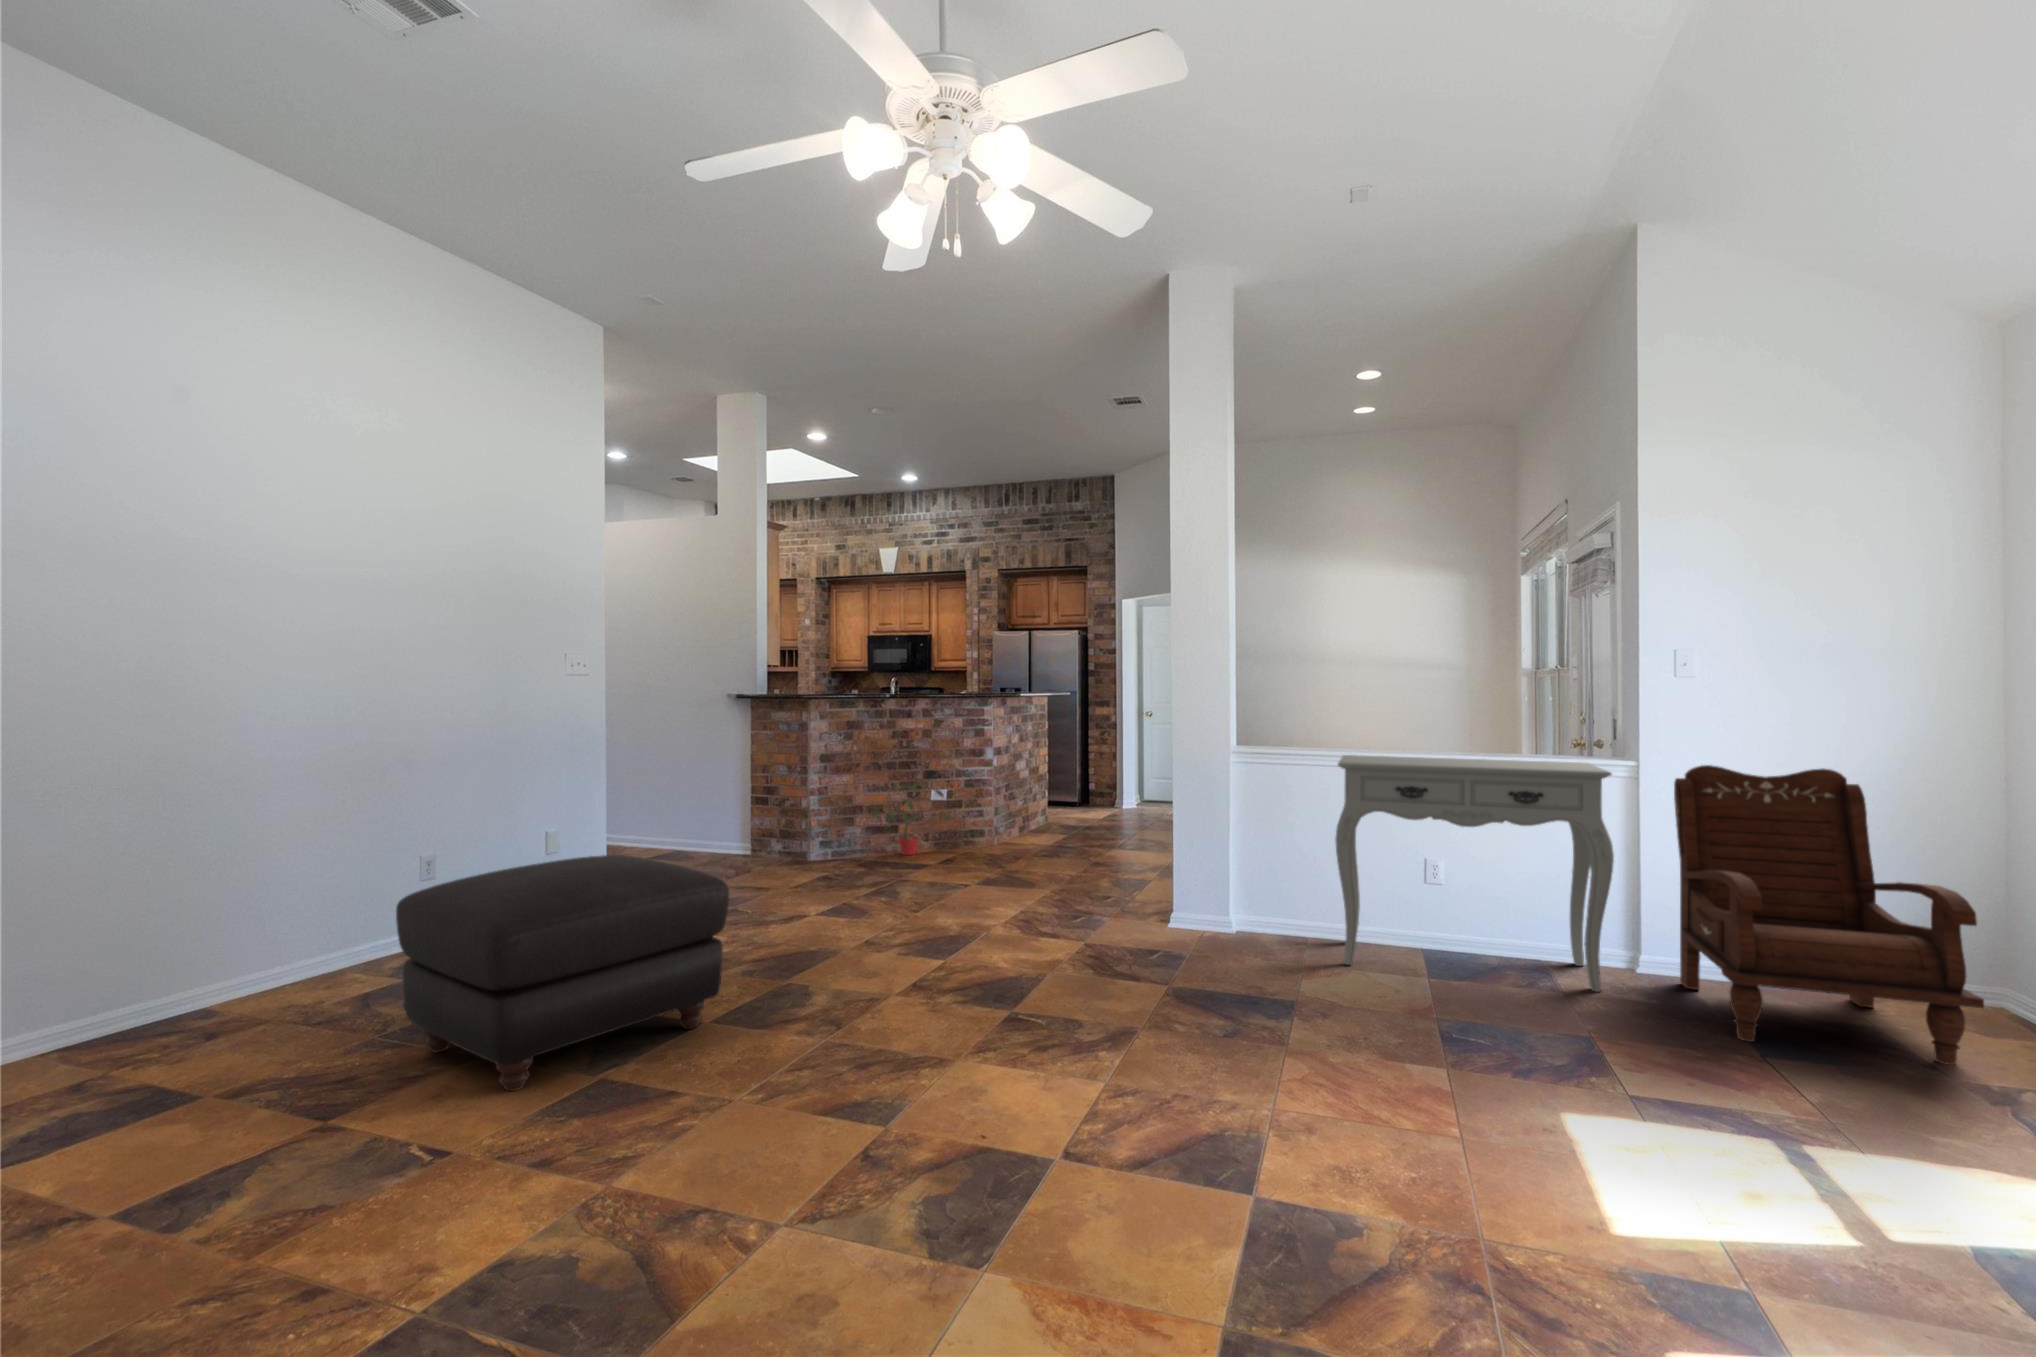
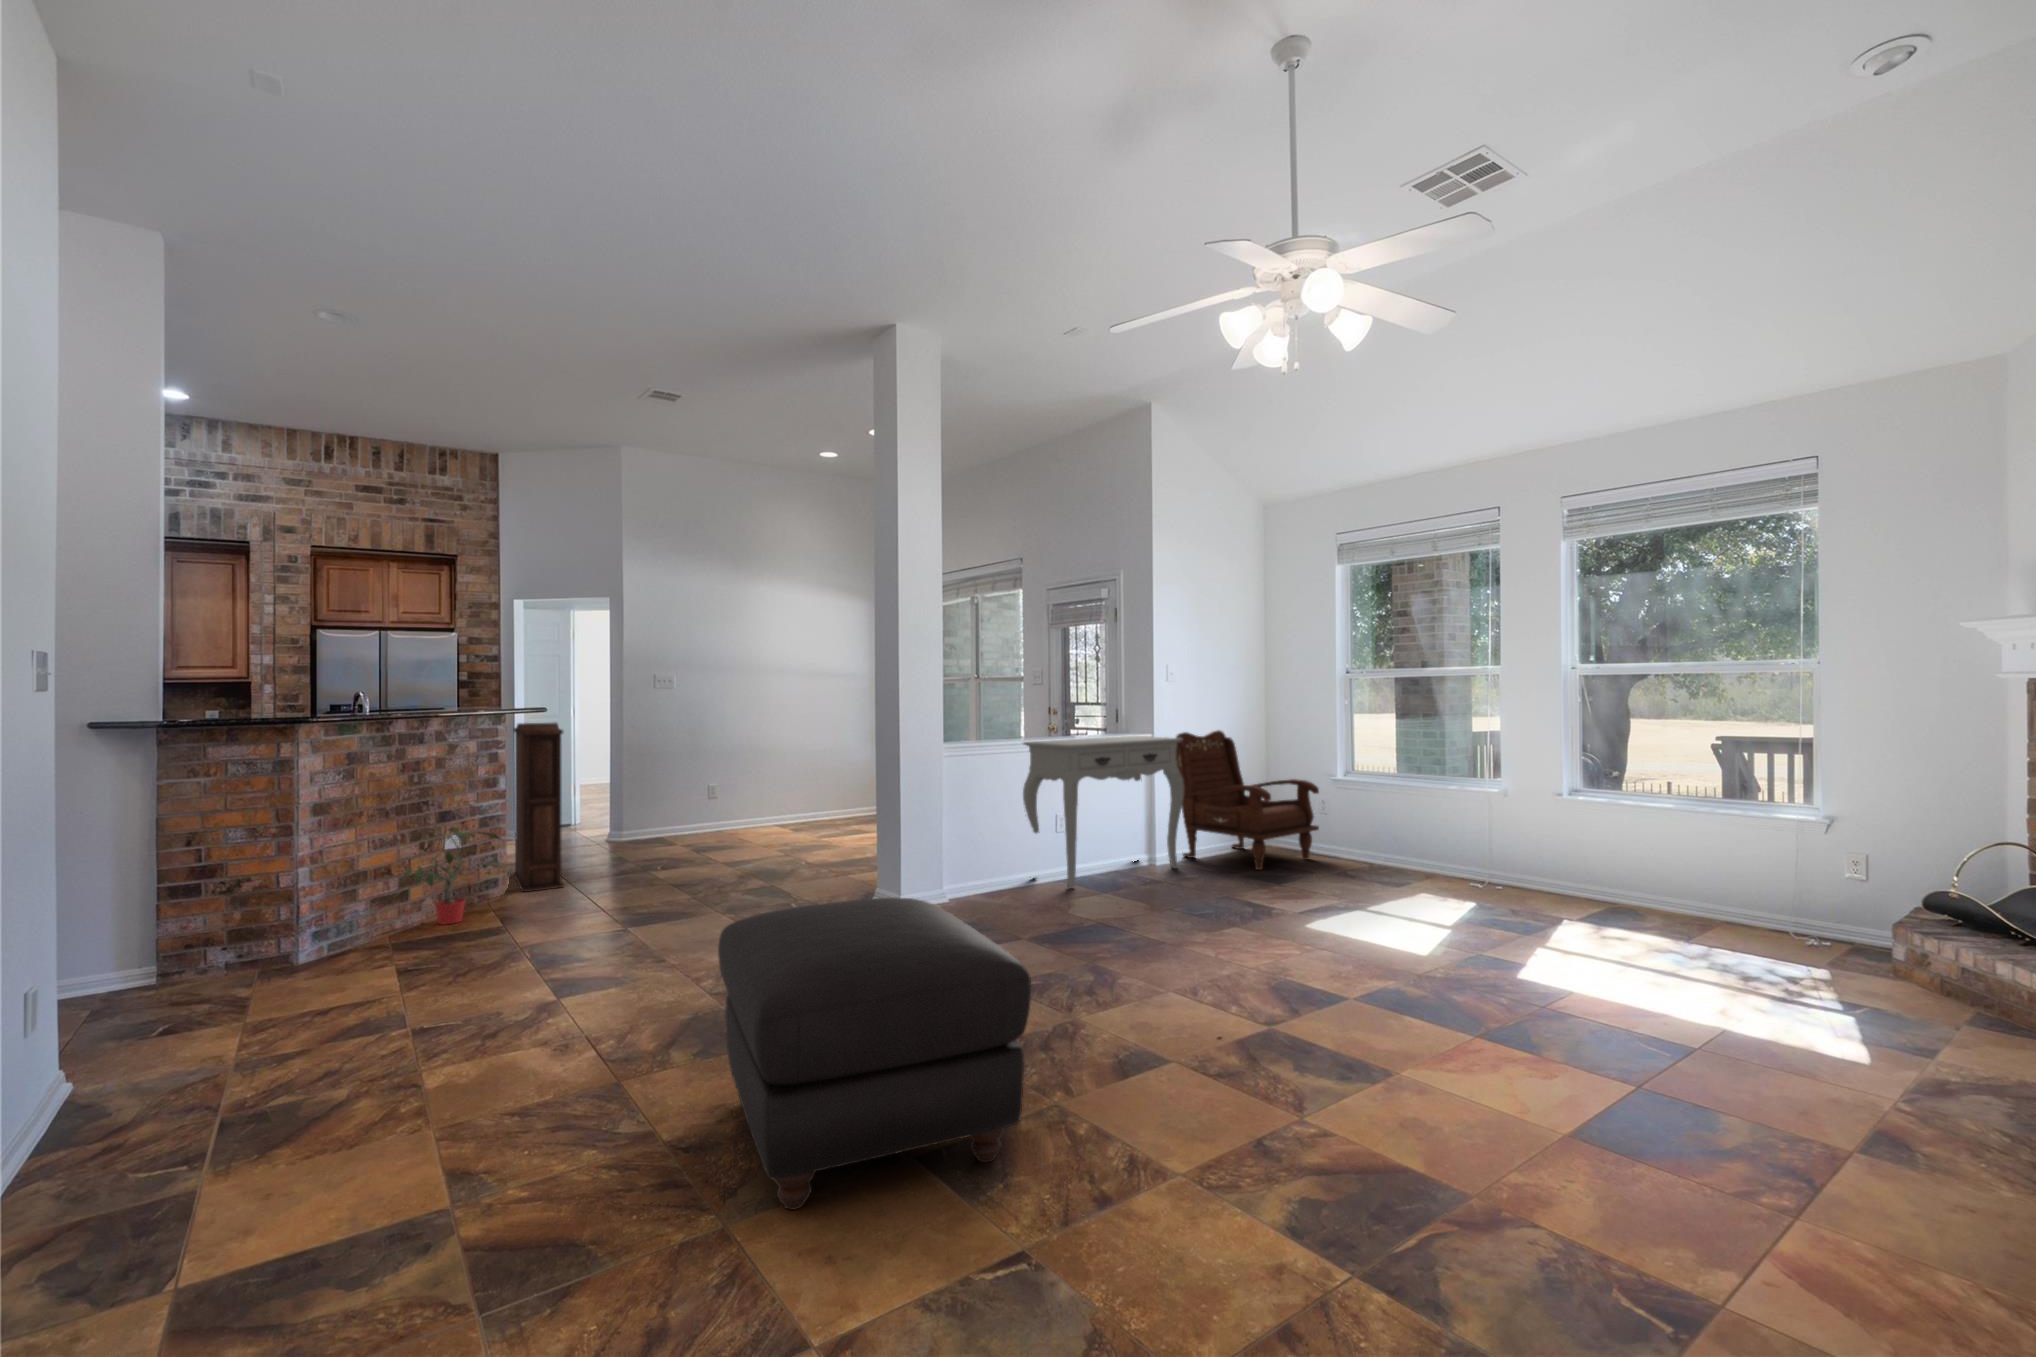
bookshelf: none [998,706,1061,848] -> present [513,722,564,892]

